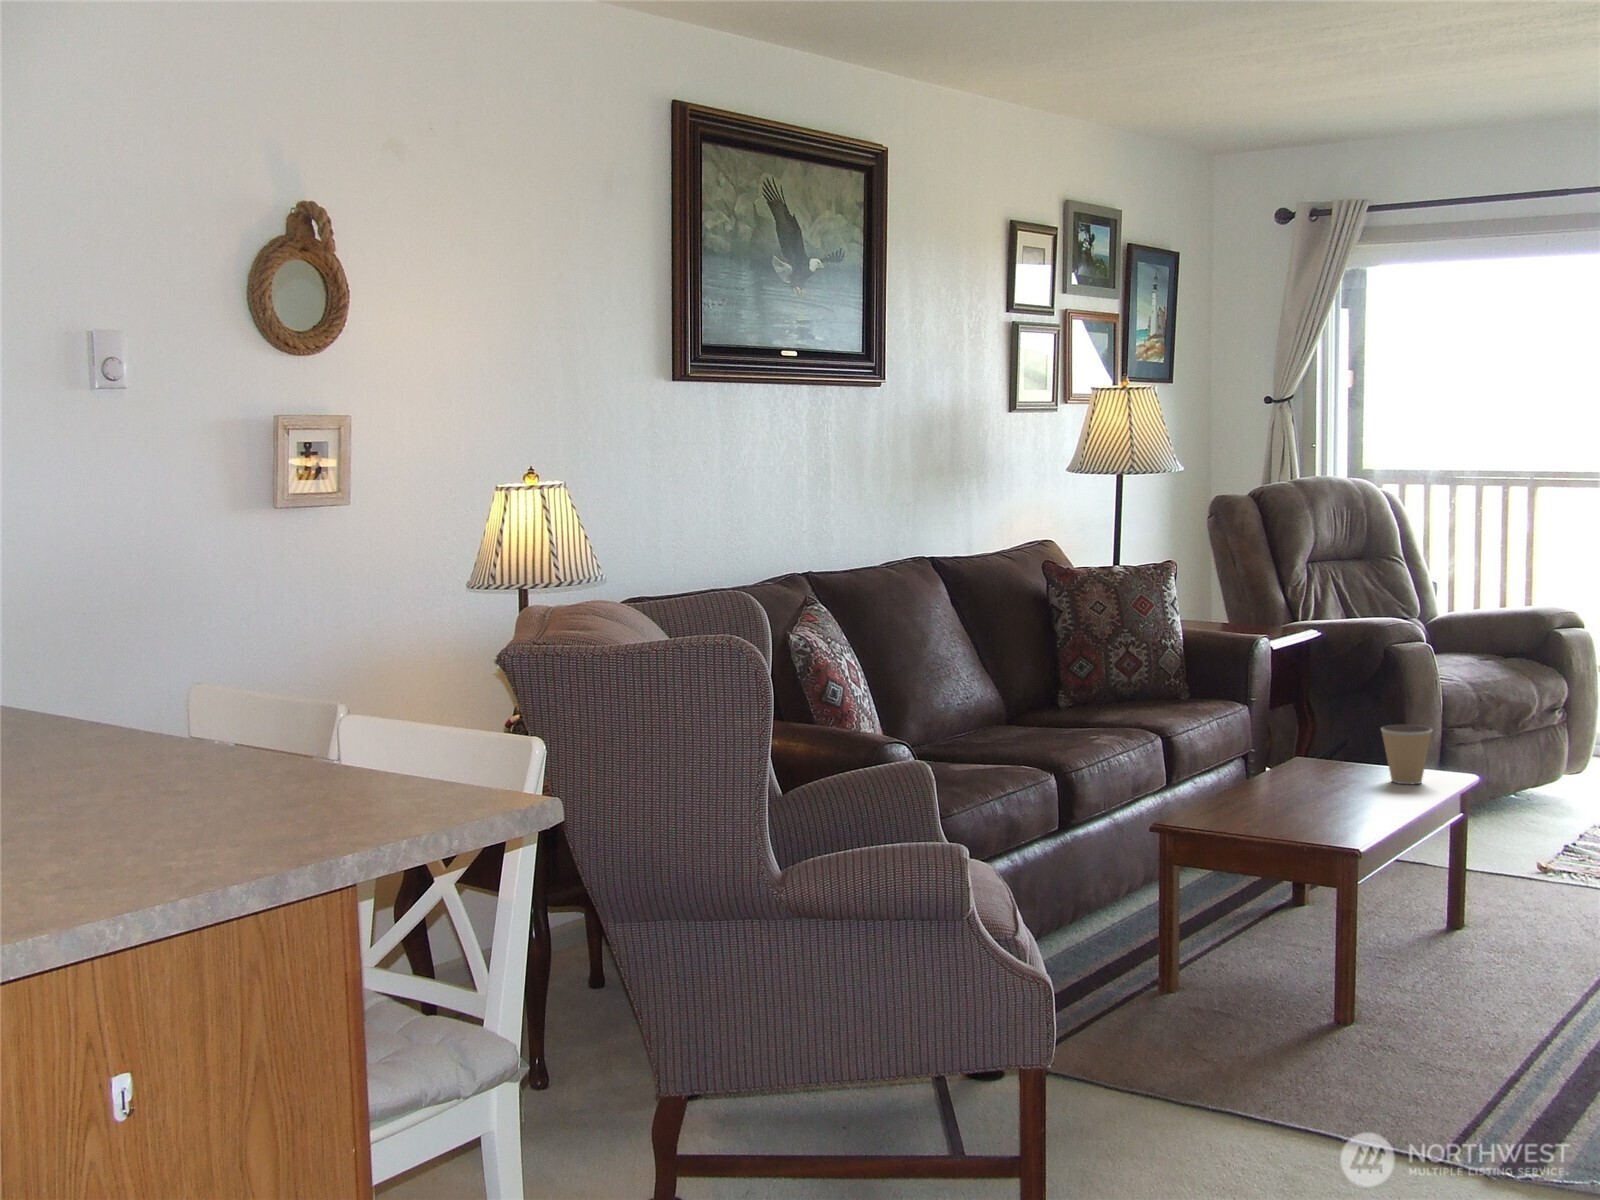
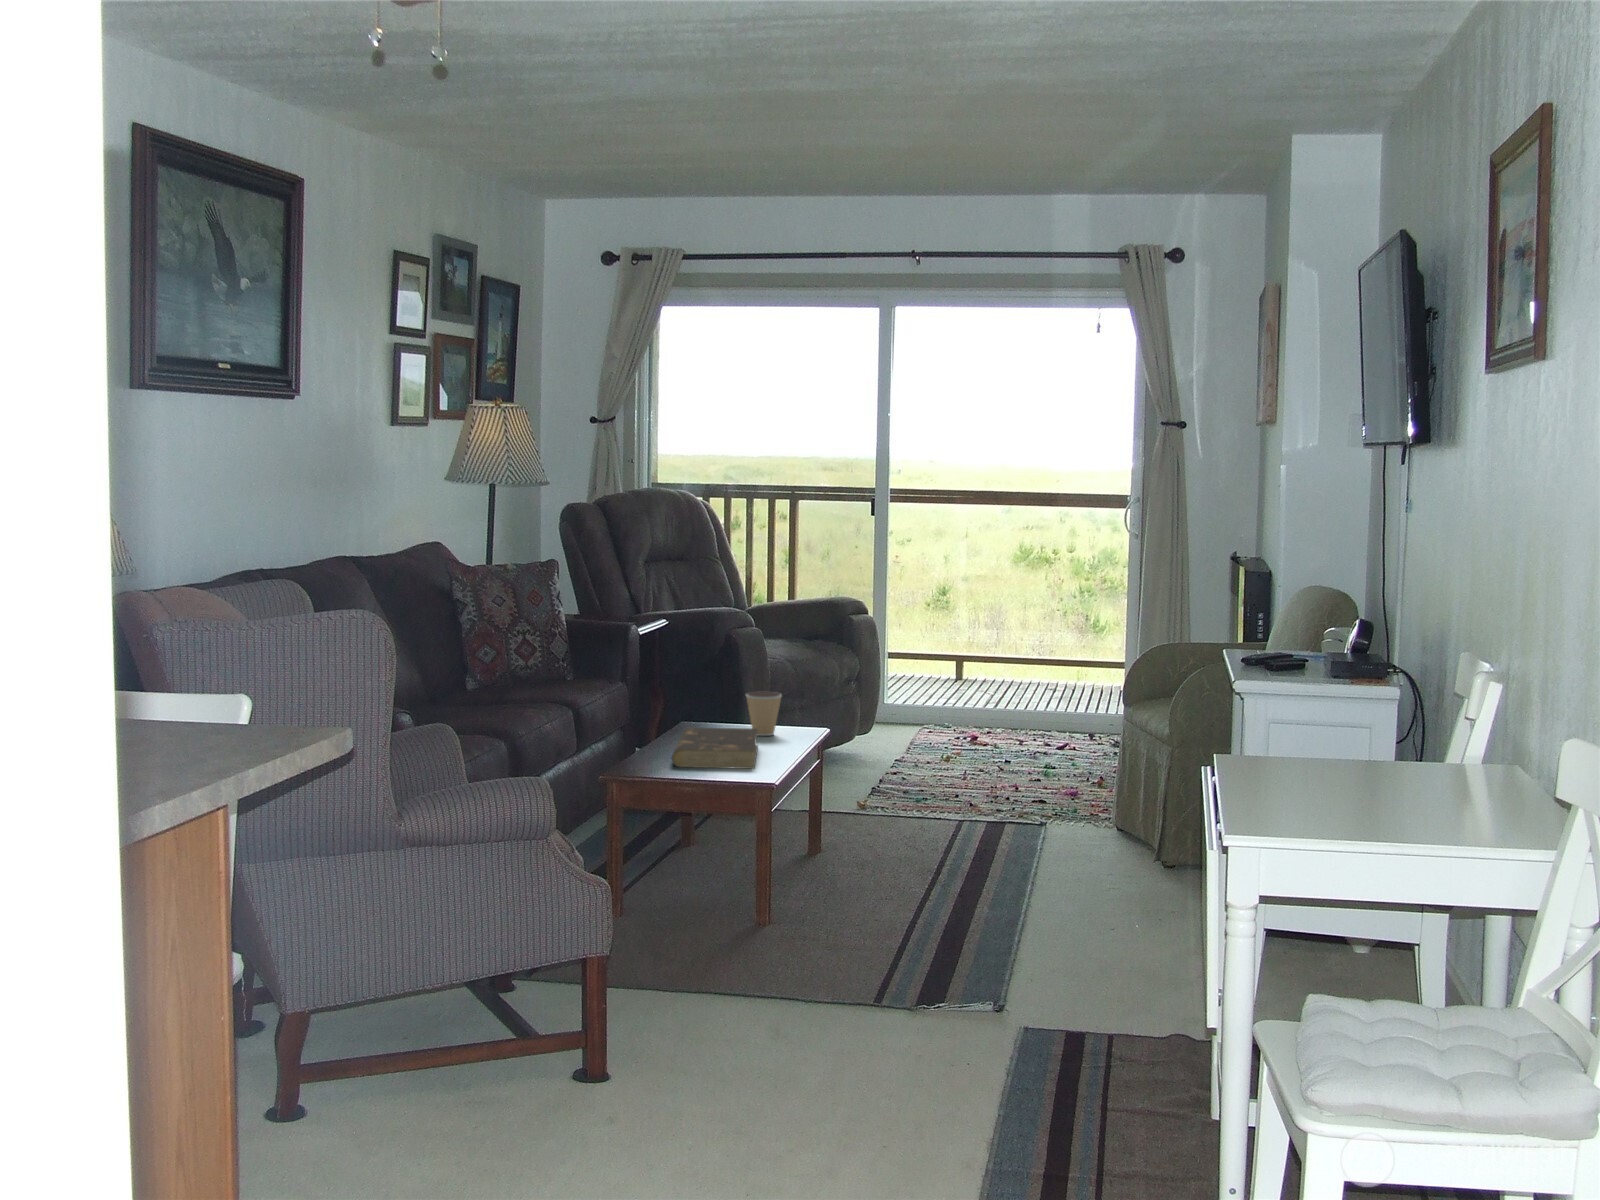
book: none [1245,768,1386,830] -> present [672,727,758,769]

